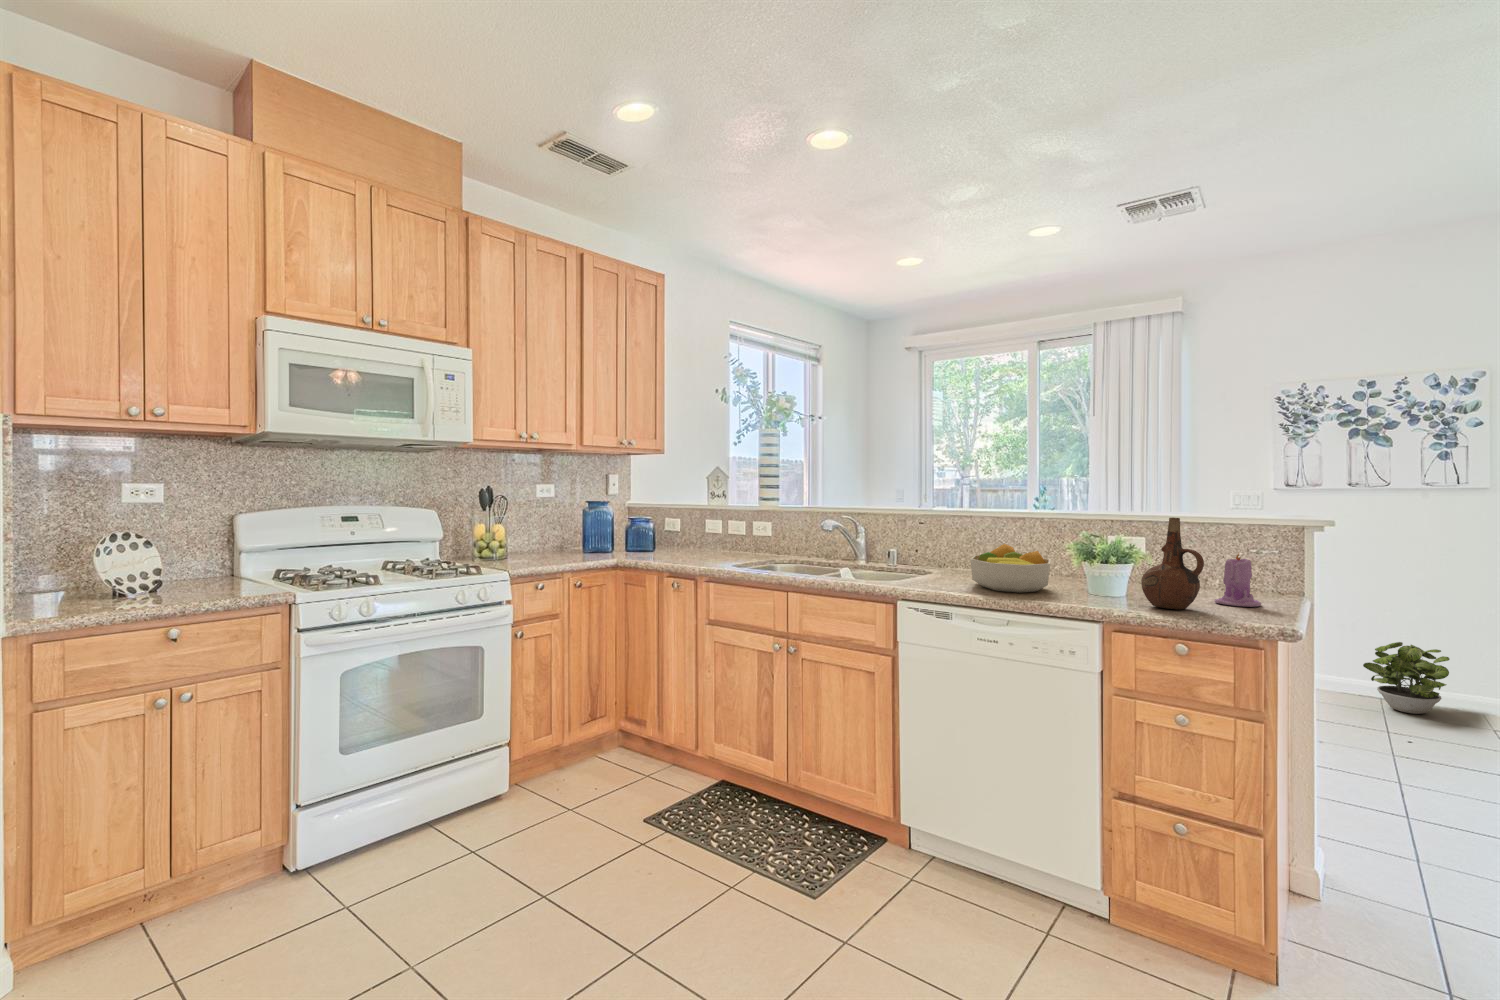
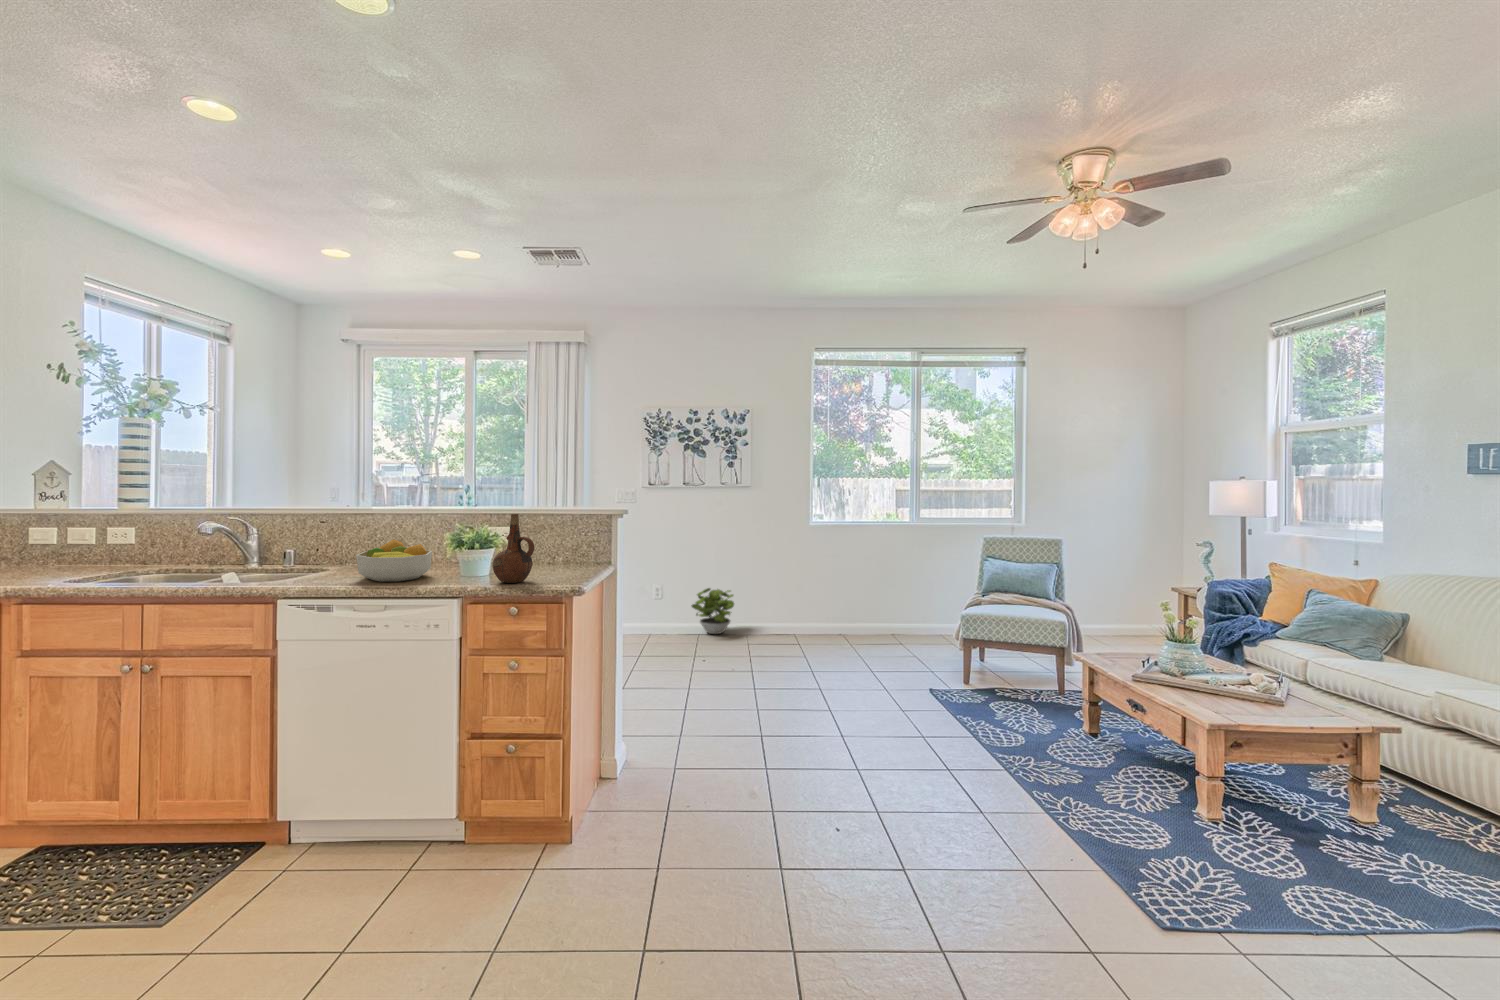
candle: present [1214,554,1261,607] -> none [549,537,578,576]

